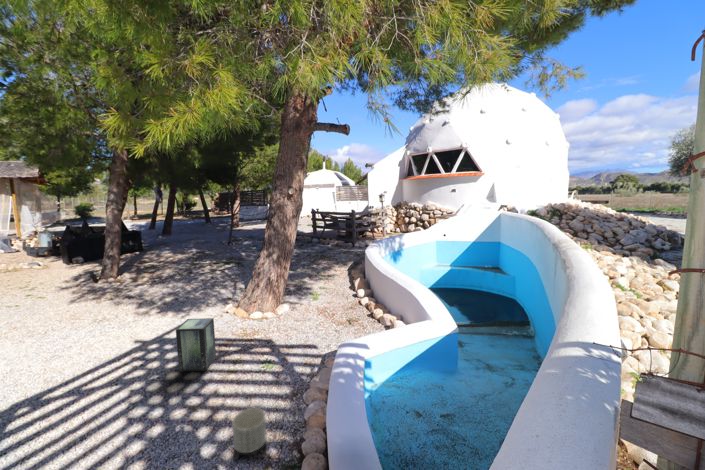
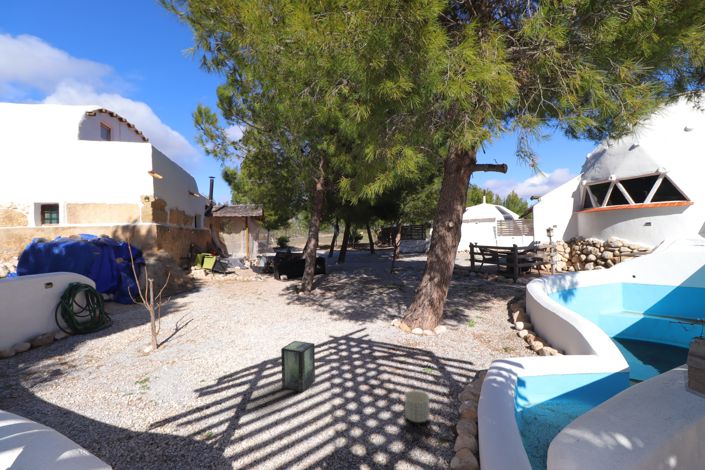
storage box: present [176,318,216,372] -> present [281,341,315,392]

